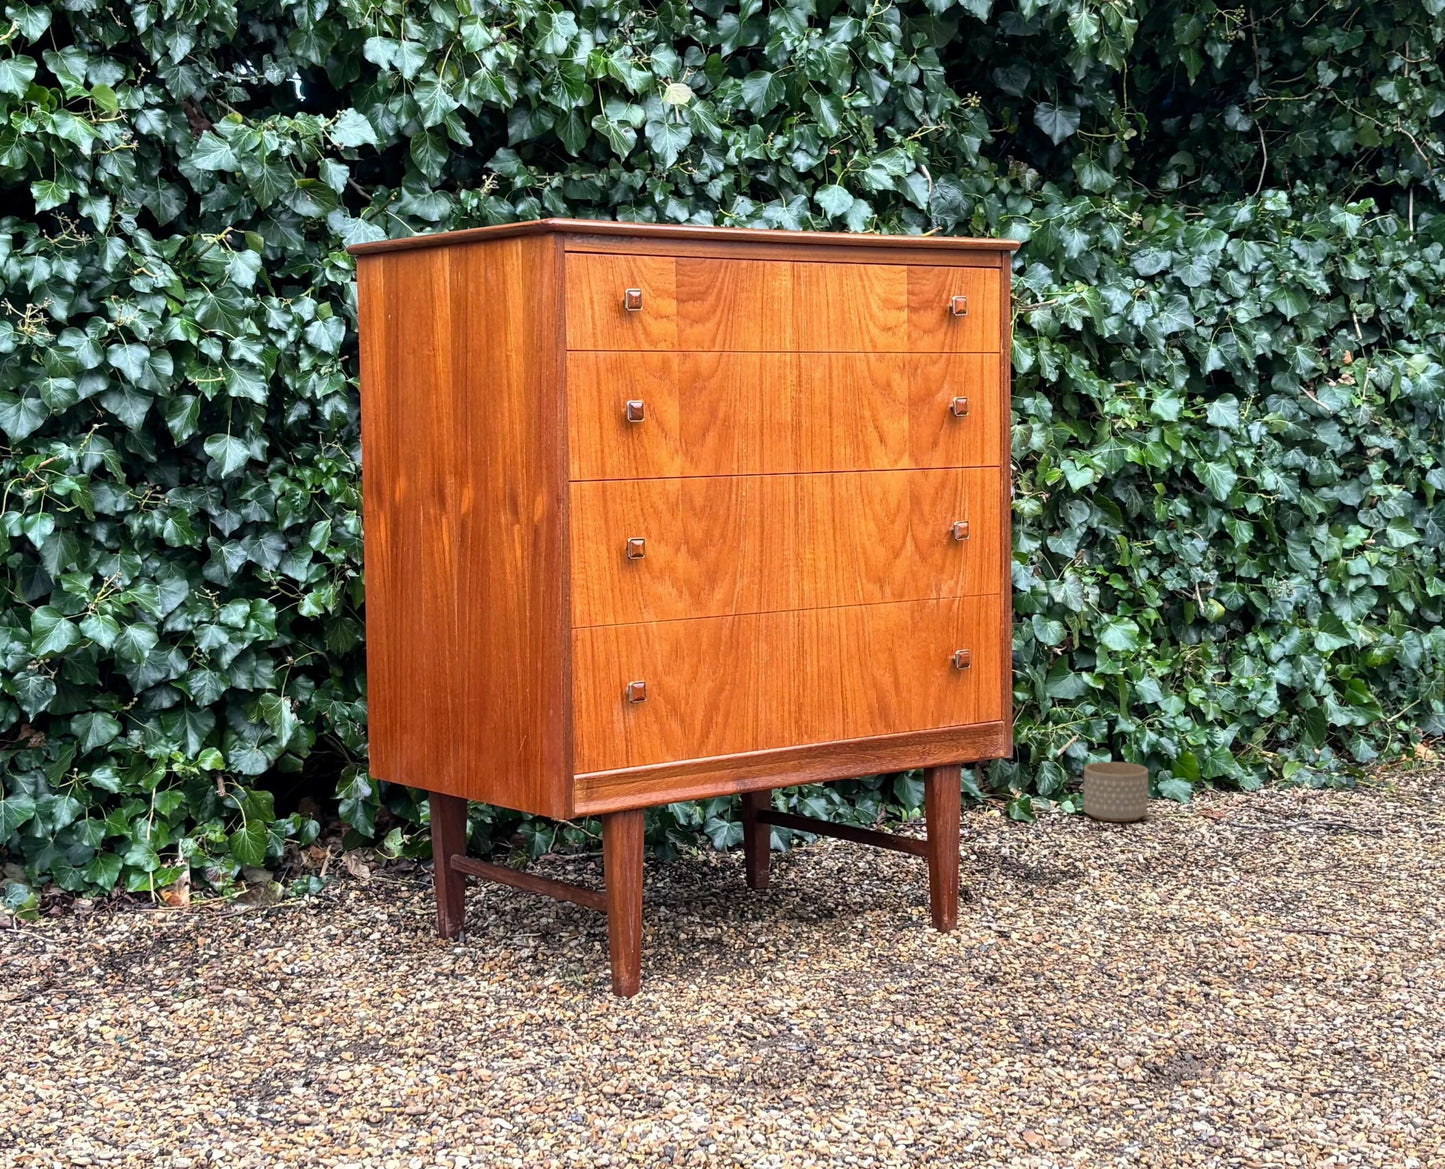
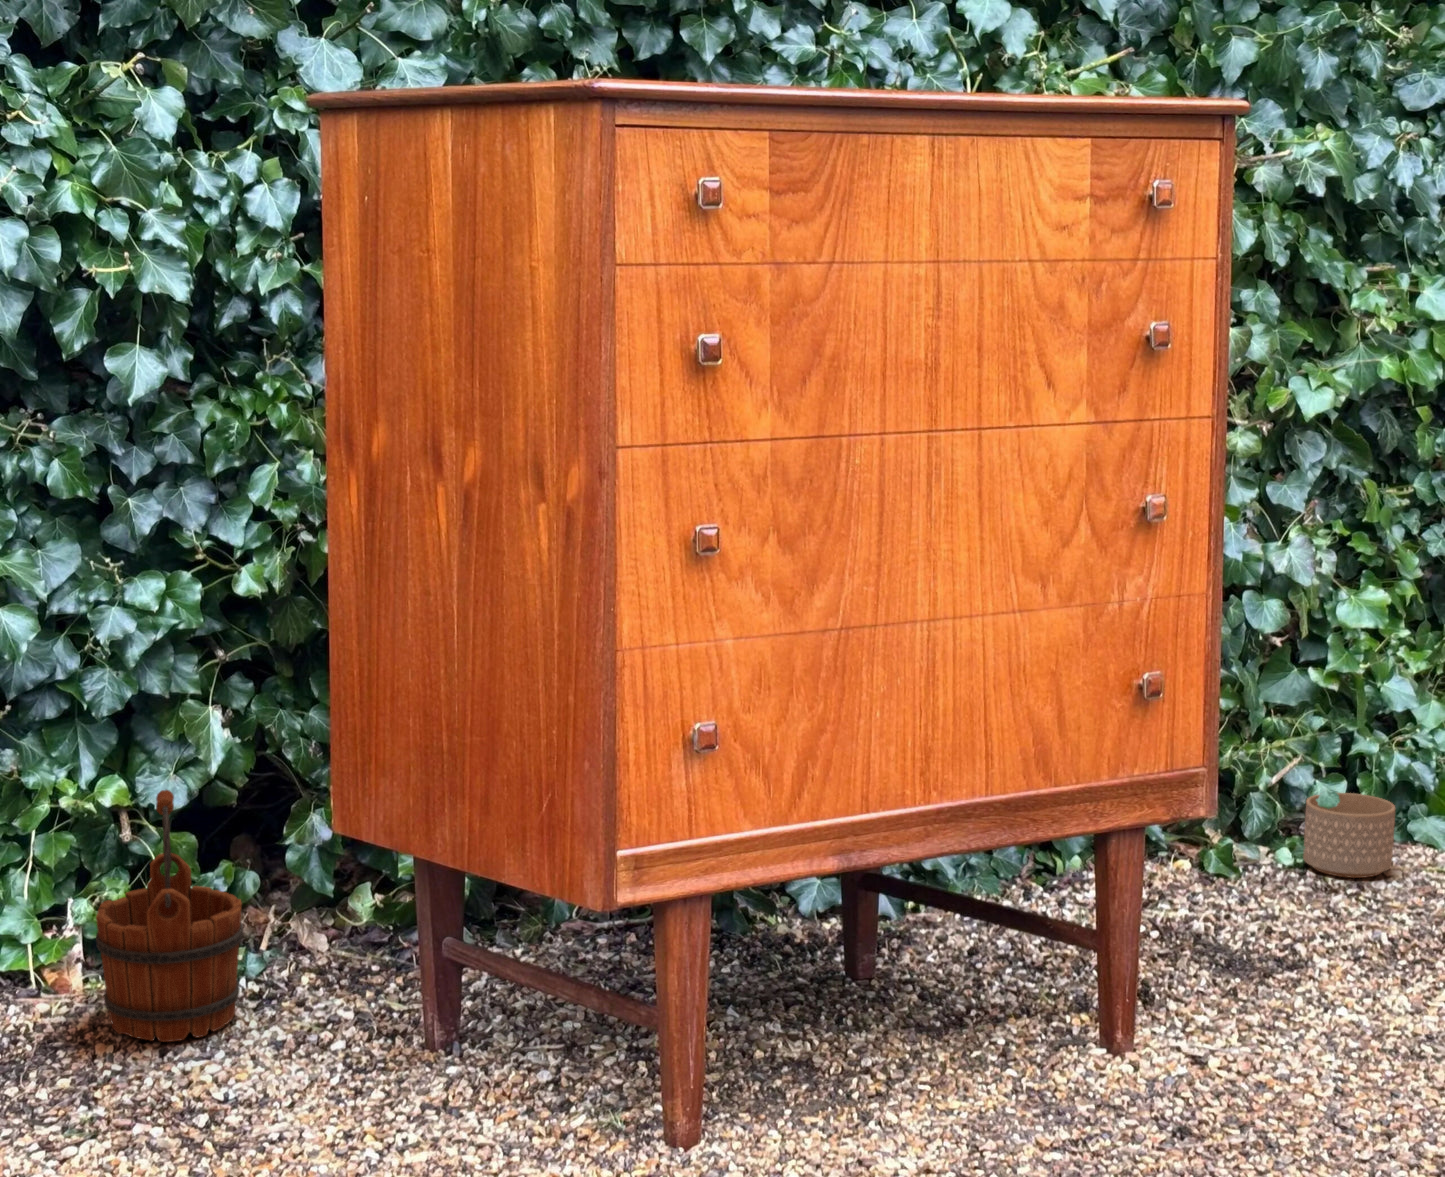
wooden bucket: none [198,755,305,939] -> present [96,790,243,1042]

